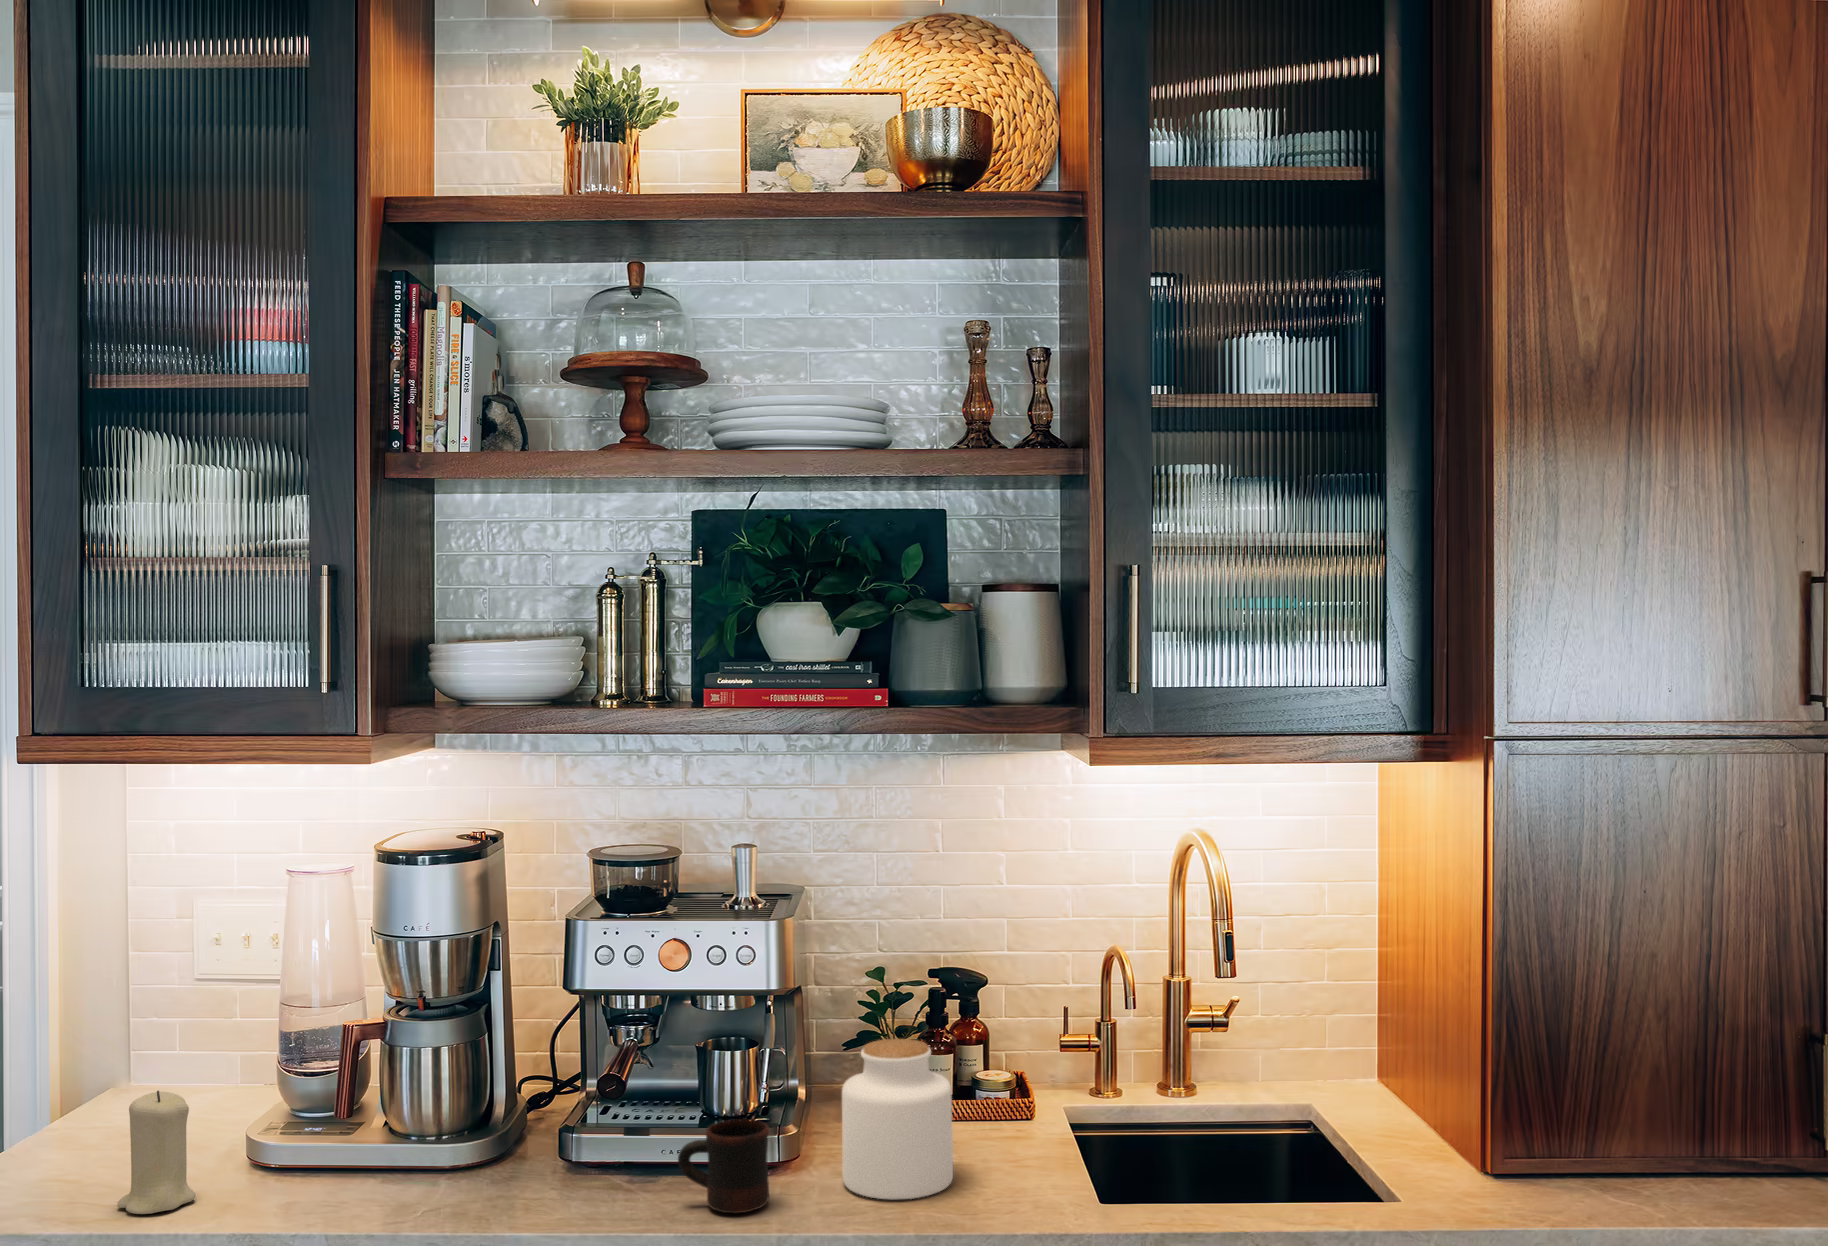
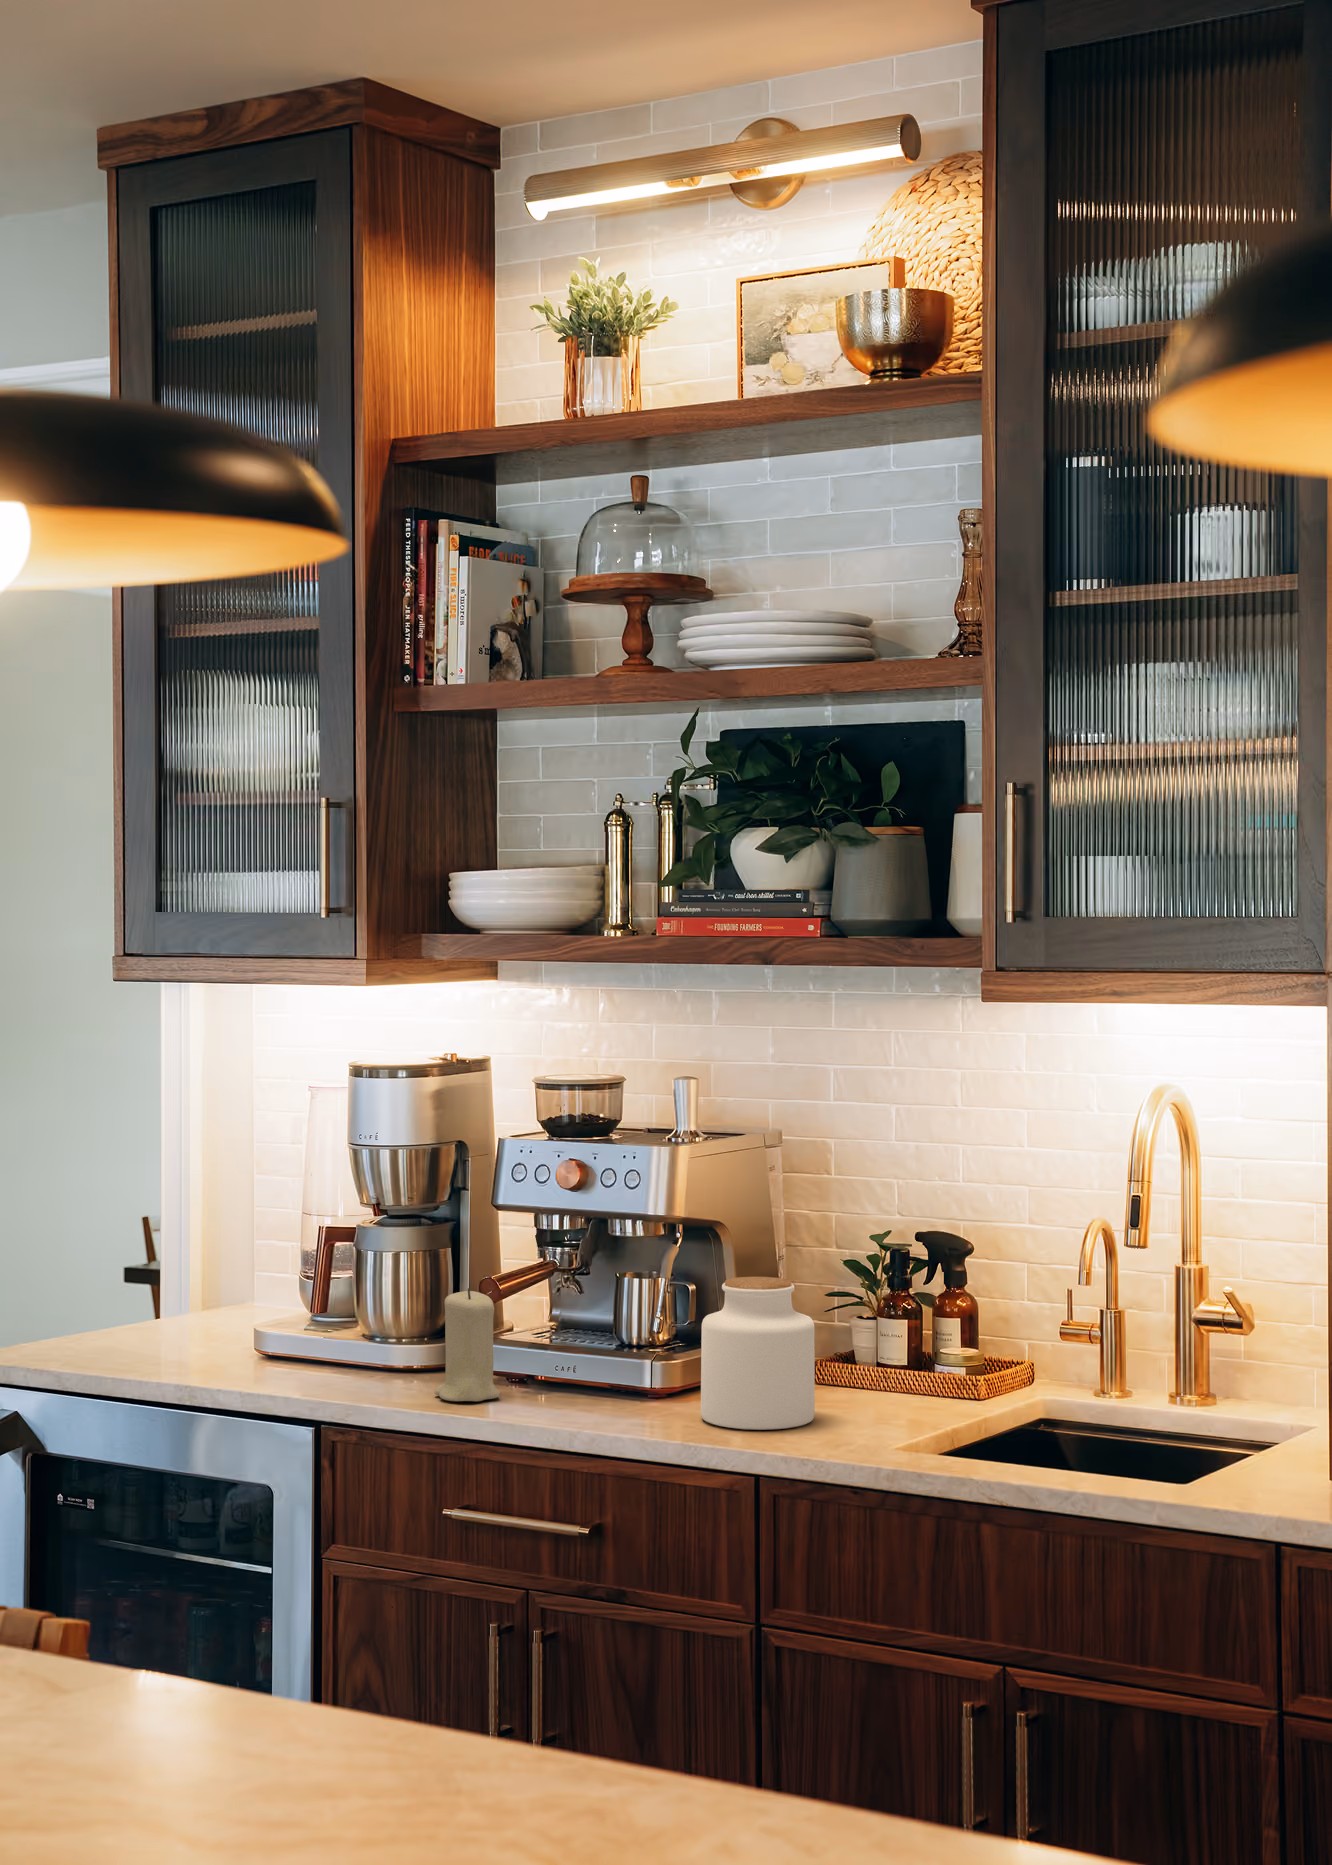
candle: present [117,1091,196,1214] -> present [434,1288,500,1401]
mug: present [678,1119,769,1213] -> none [545,1334,625,1417]

